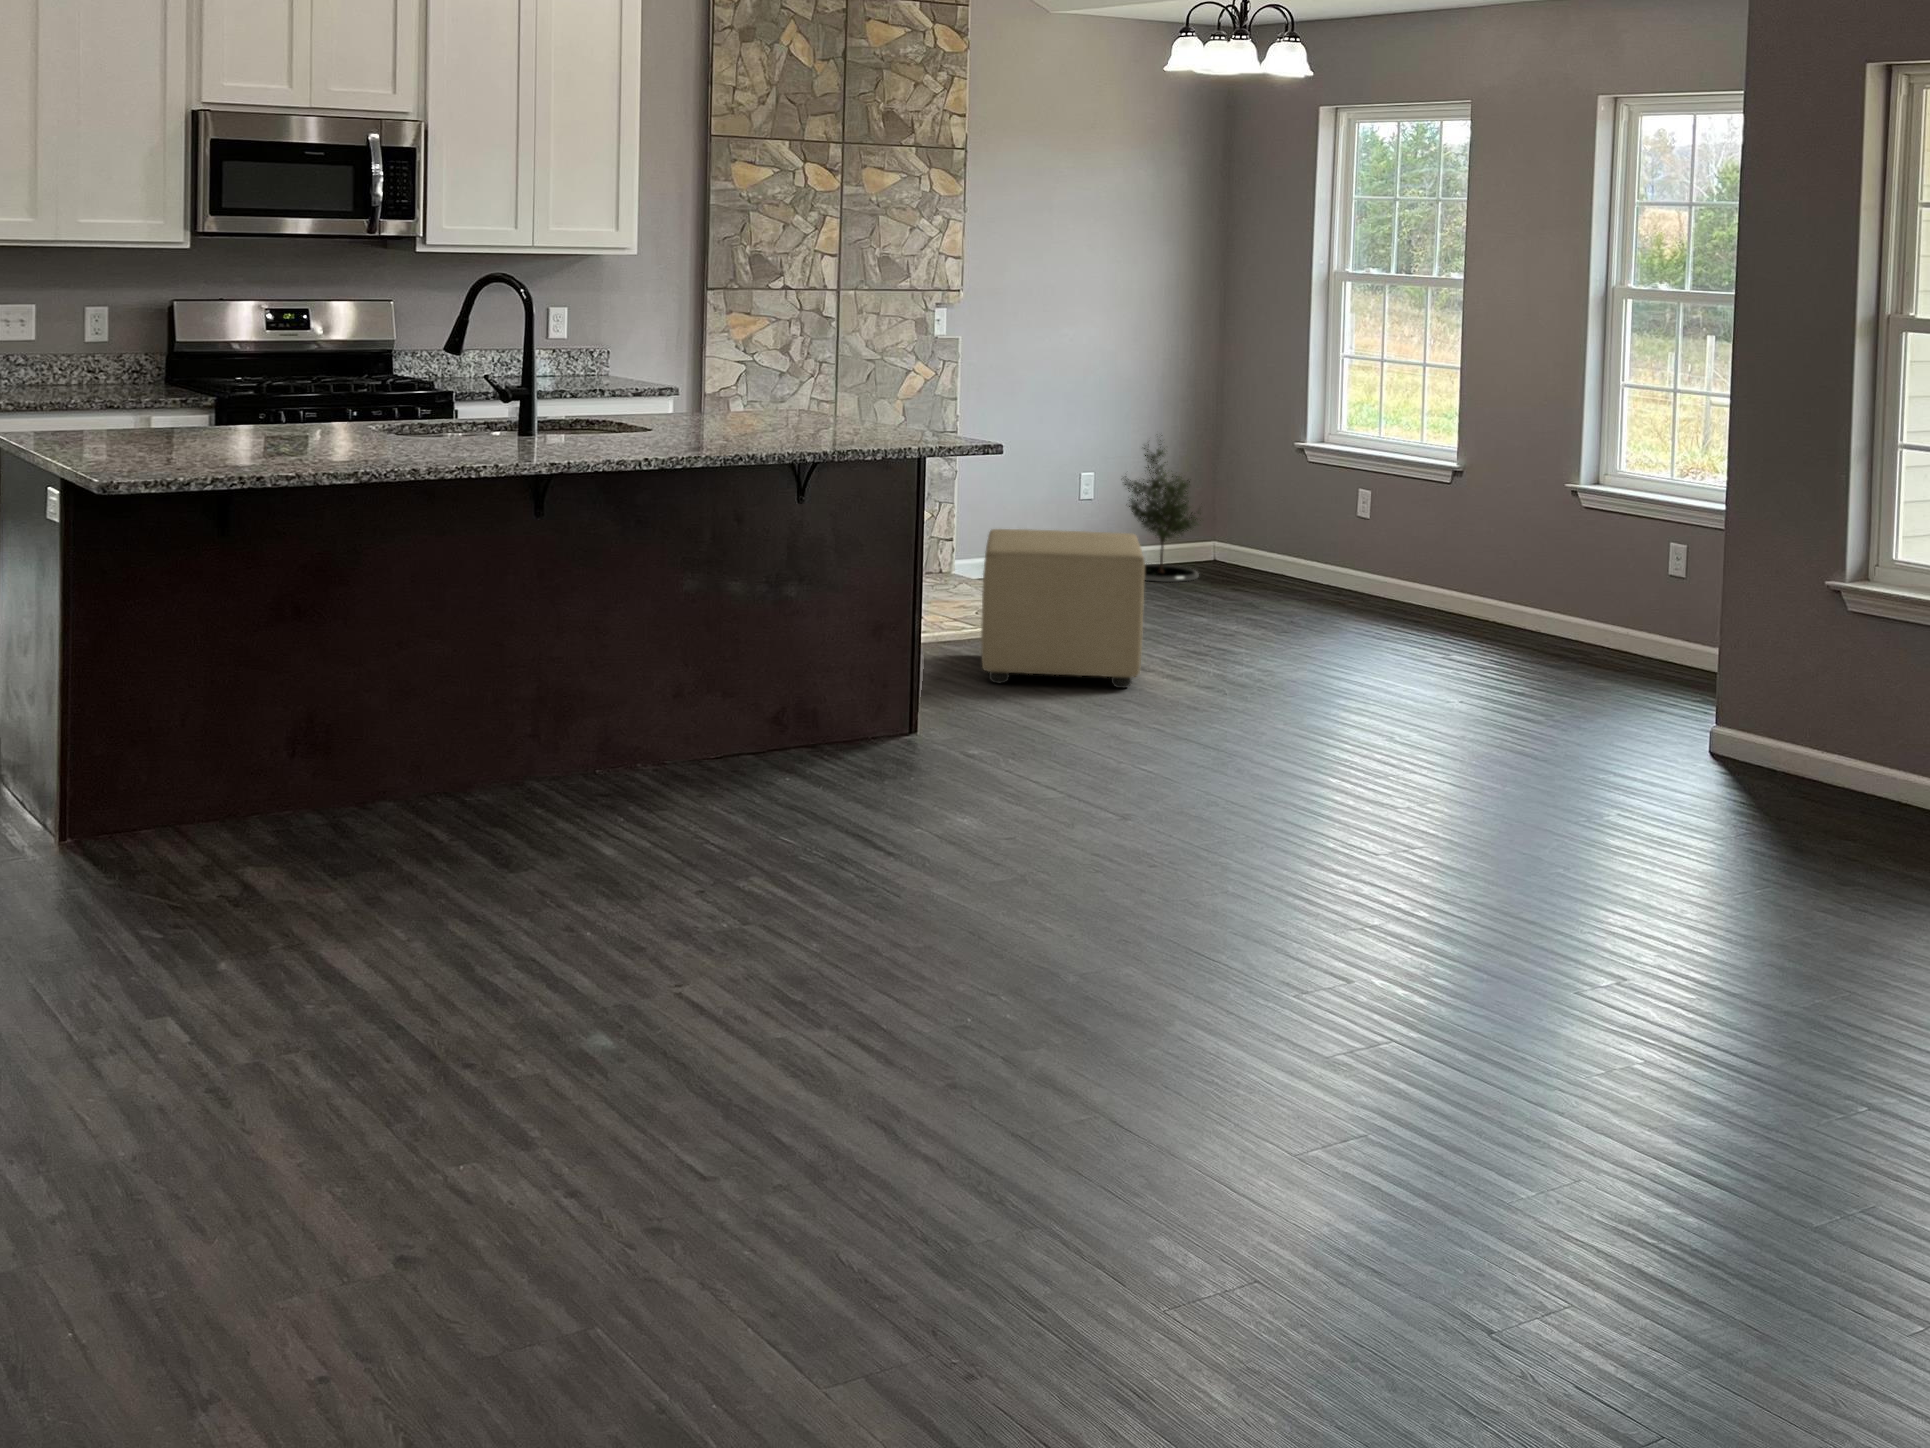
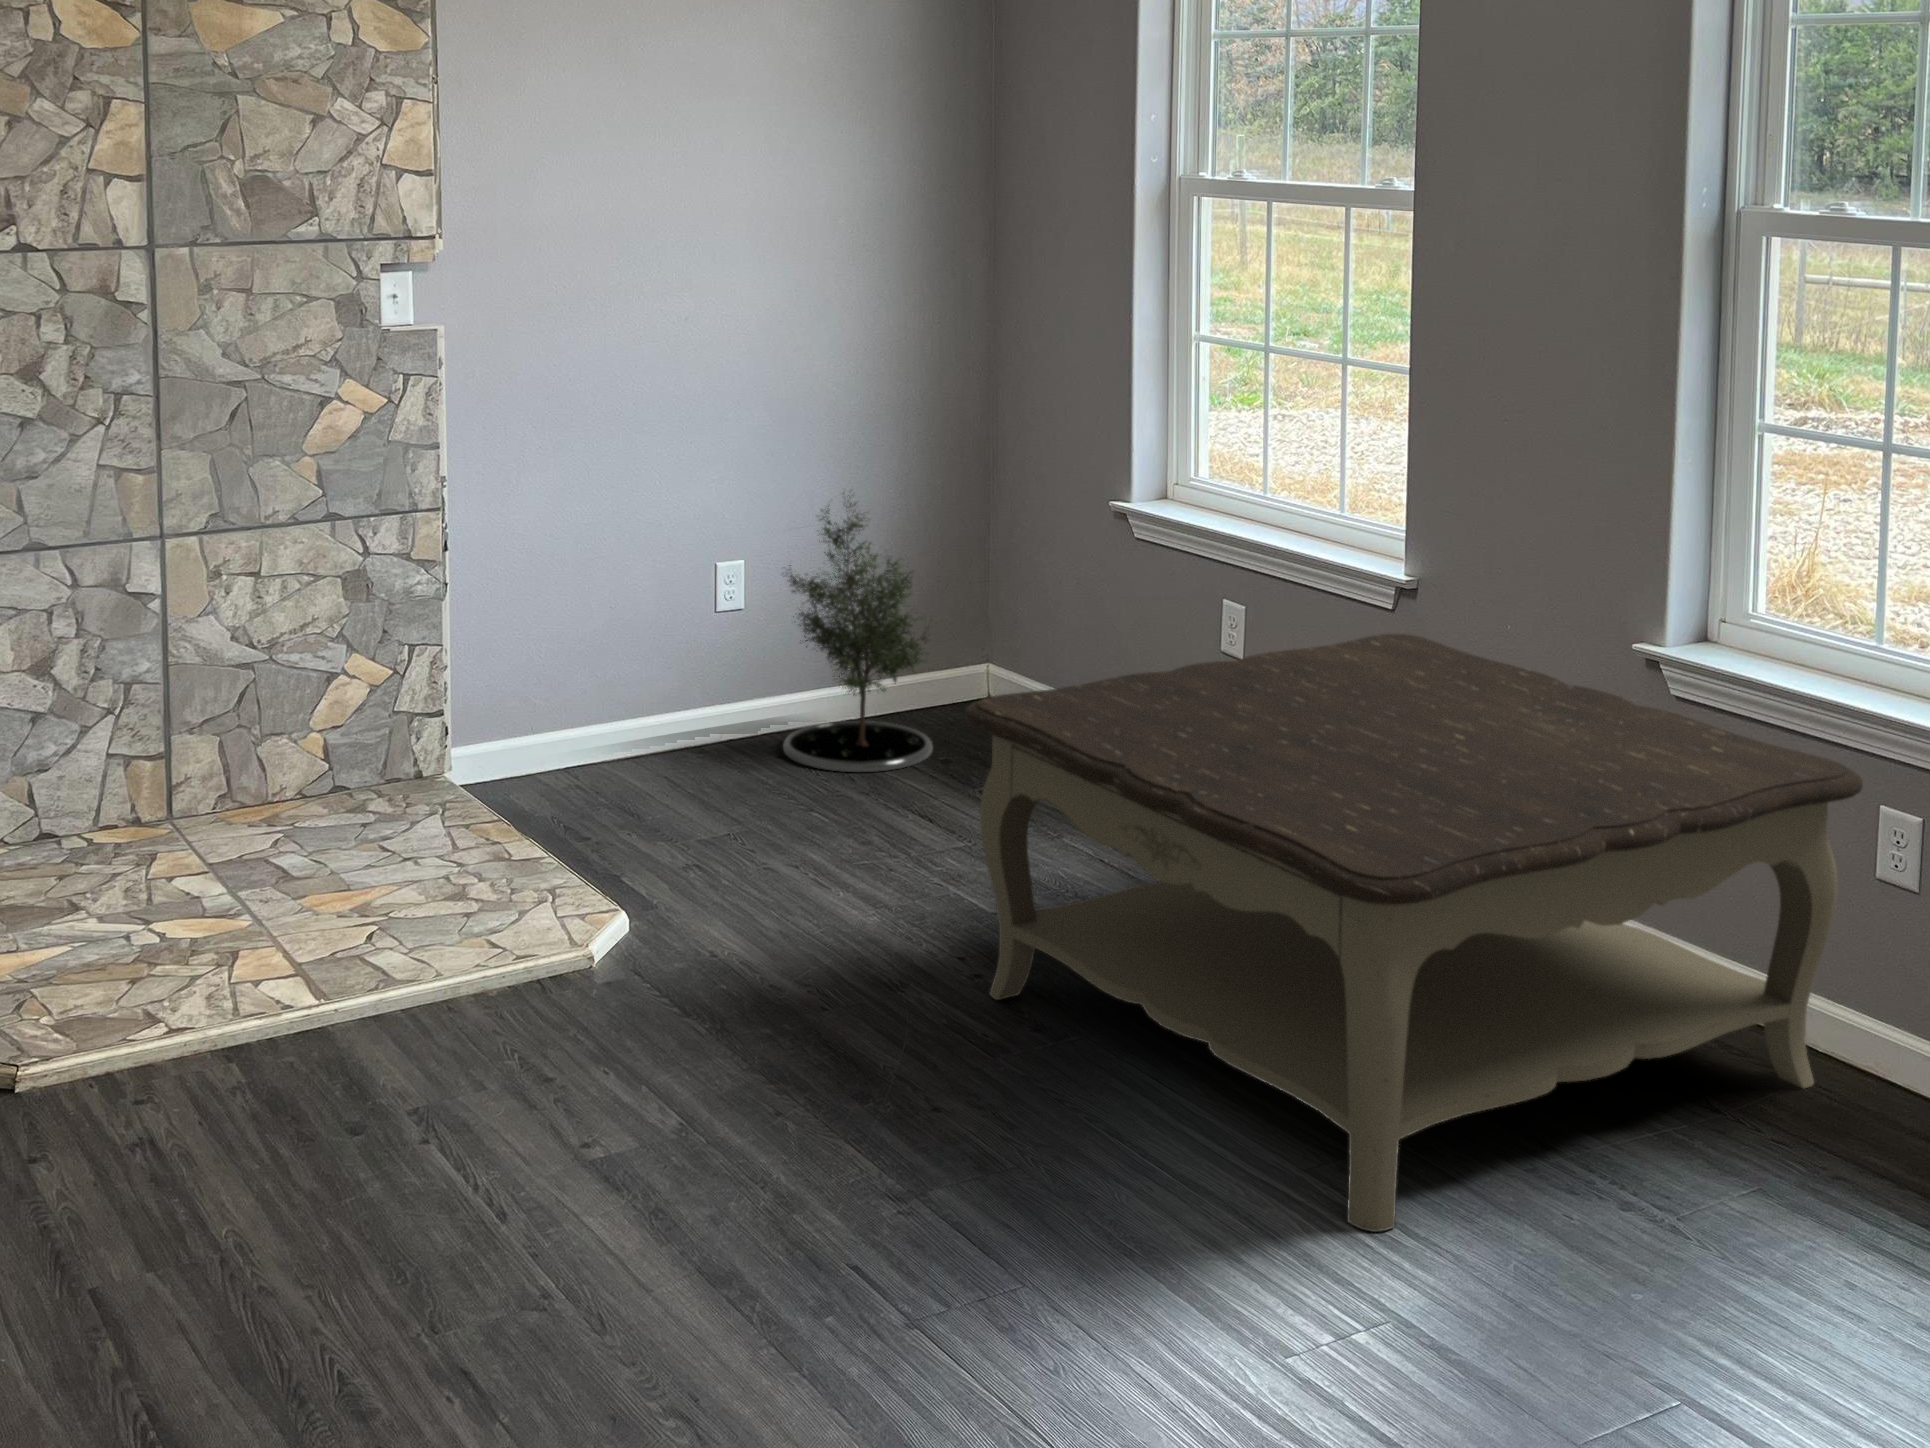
coffee table: none [1263,491,1662,688] -> present [965,634,1863,1232]
ottoman: present [981,529,1145,688] -> none [163,820,627,1274]

